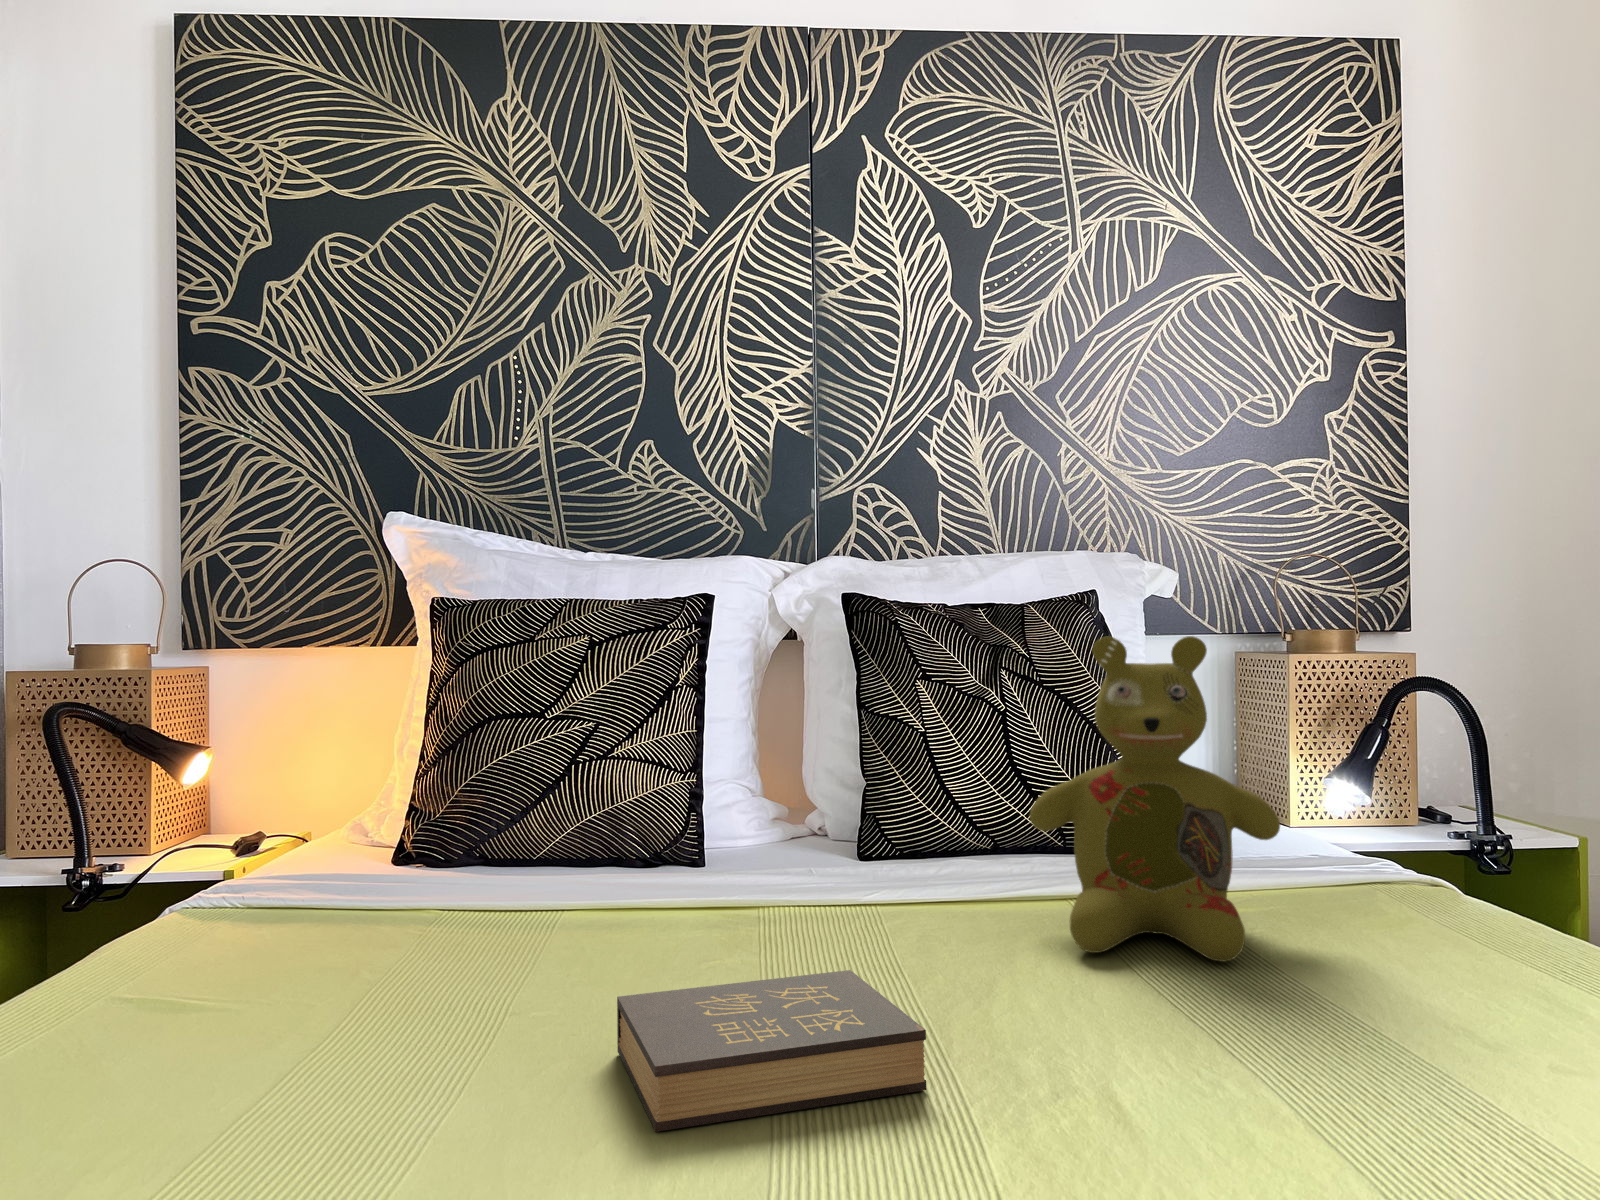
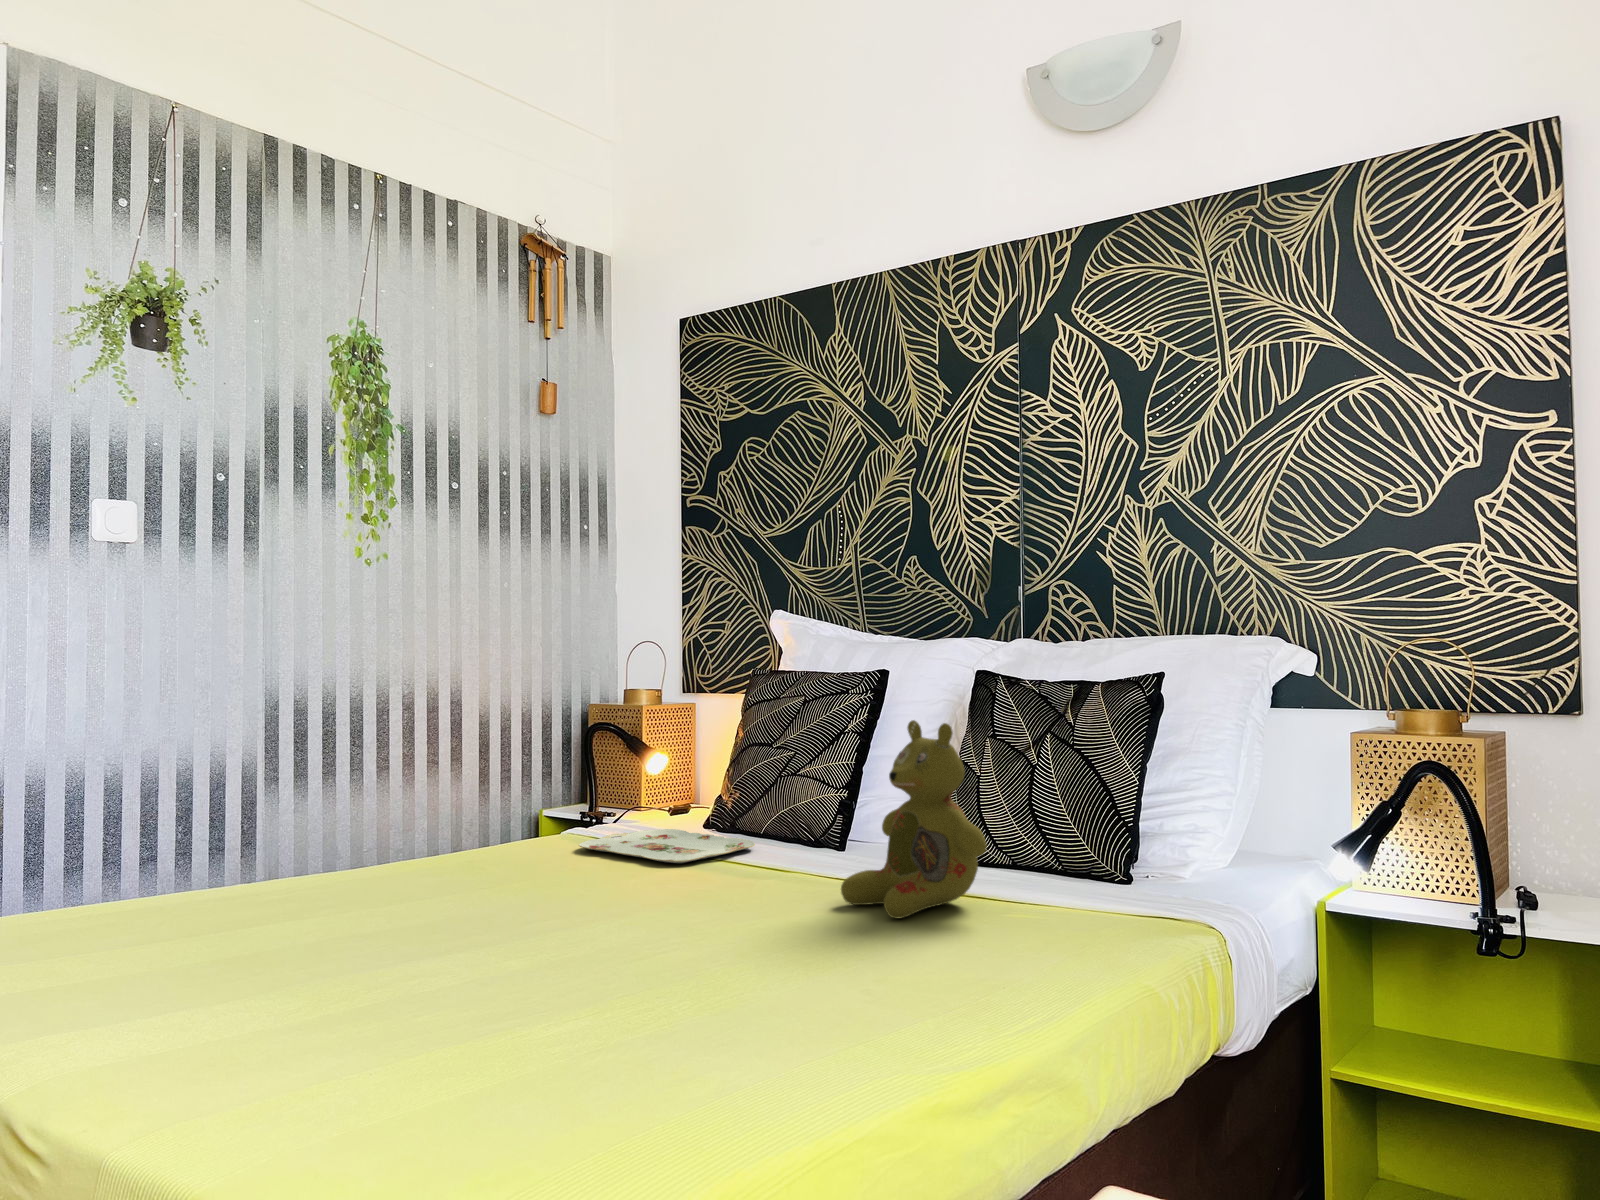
serving tray: none [312,878,652,946] -> present [579,829,755,864]
hardback book: present [617,970,926,1132] -> none [531,871,675,923]

